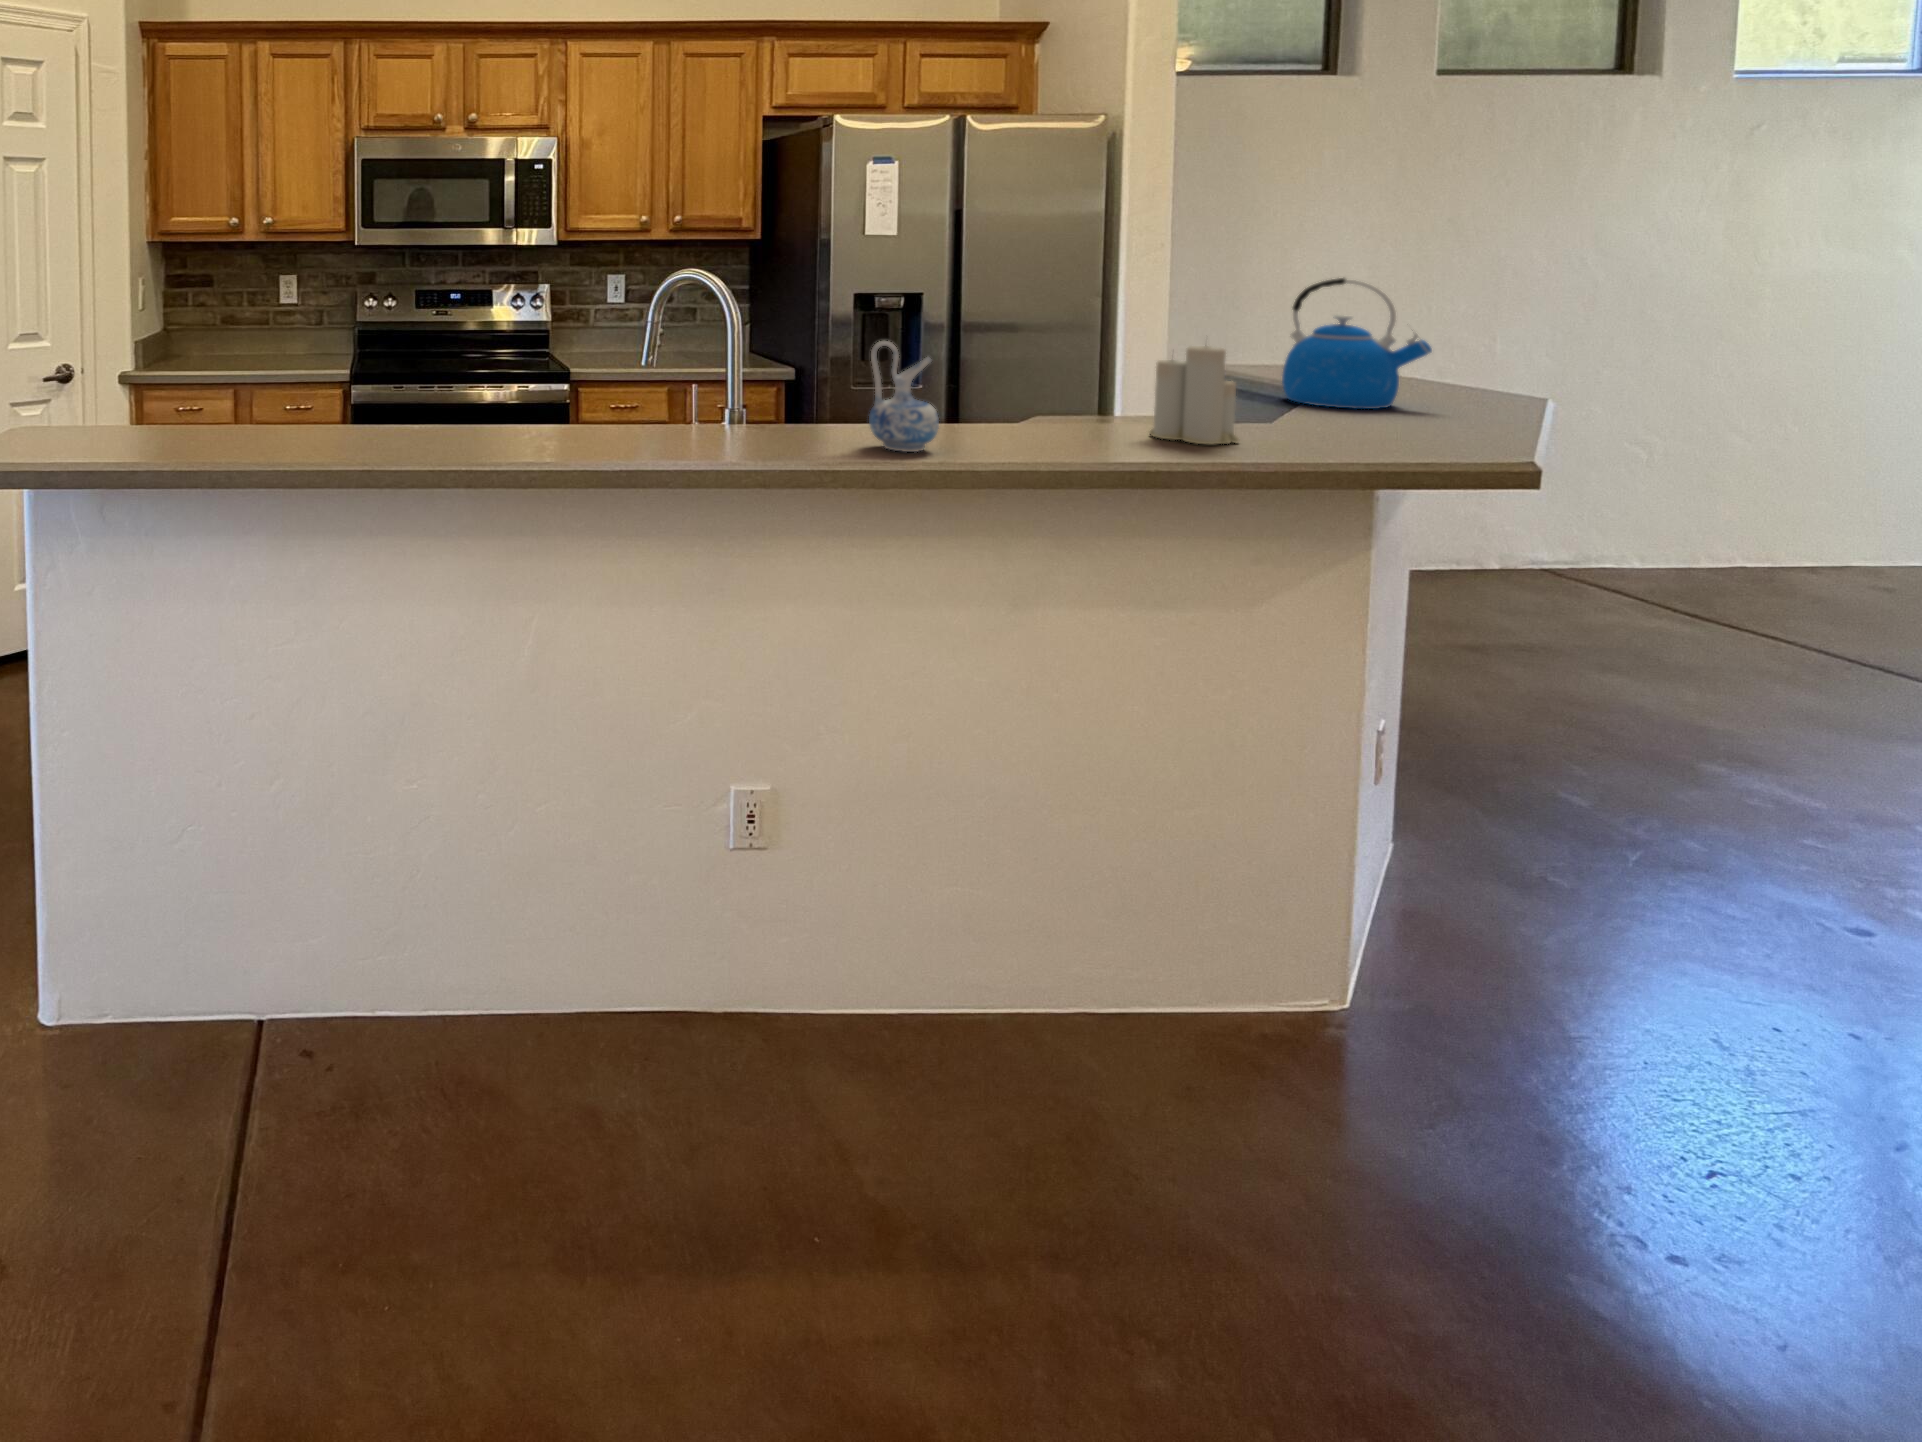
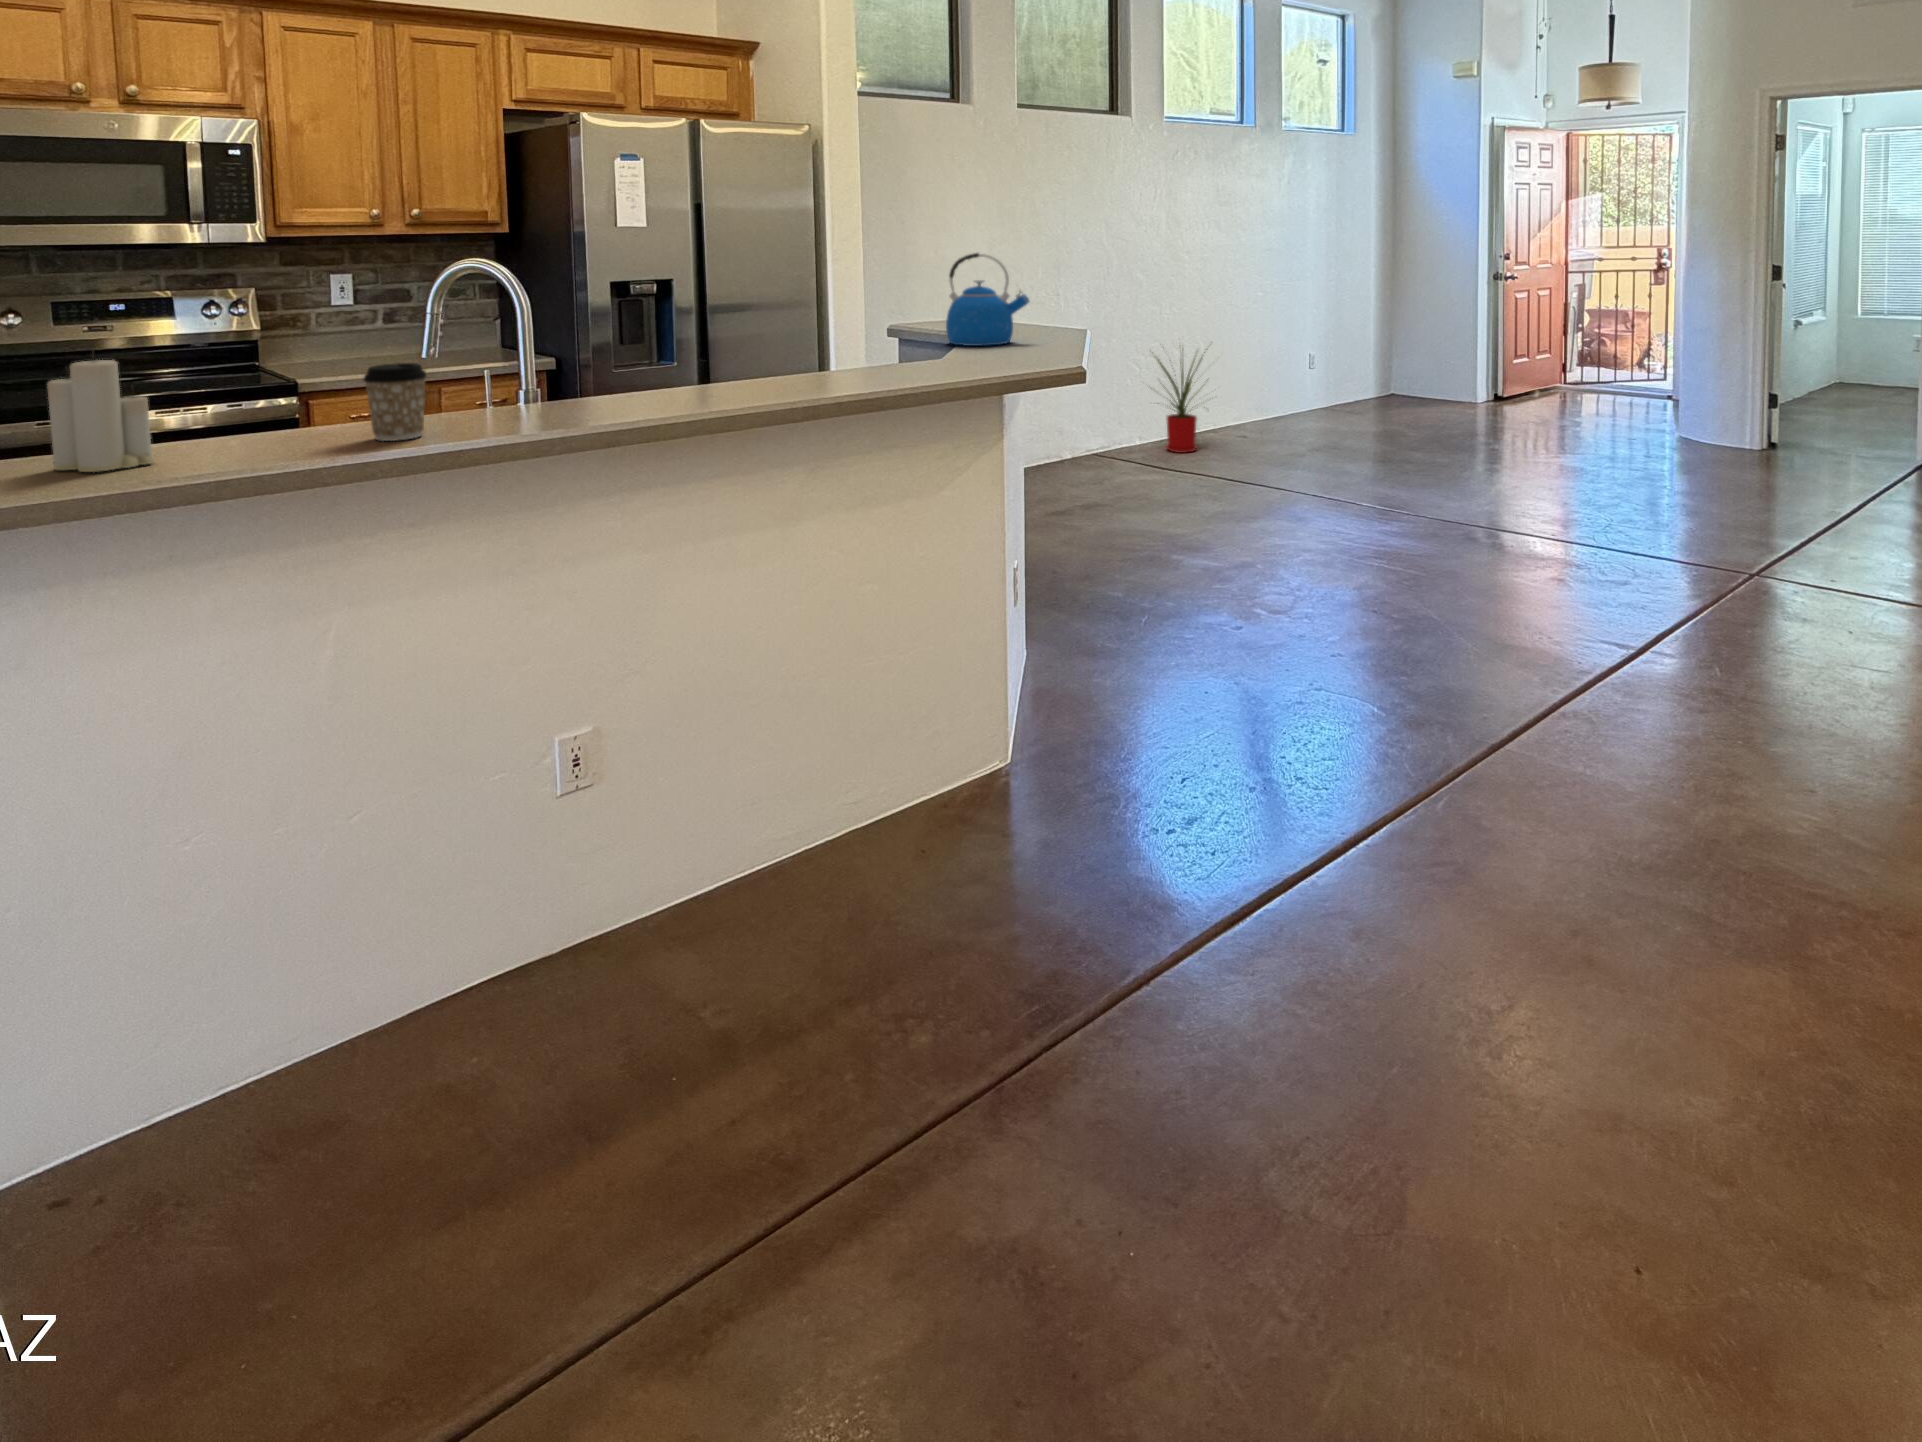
ceramic pitcher: present [869,341,939,452] -> none [658,312,717,405]
candle: present [1150,346,1239,444] -> present [47,360,154,472]
coffee cup: none [568,377,625,455] -> present [363,363,426,441]
house plant: none [1633,406,1822,584] -> present [1151,348,1209,453]

